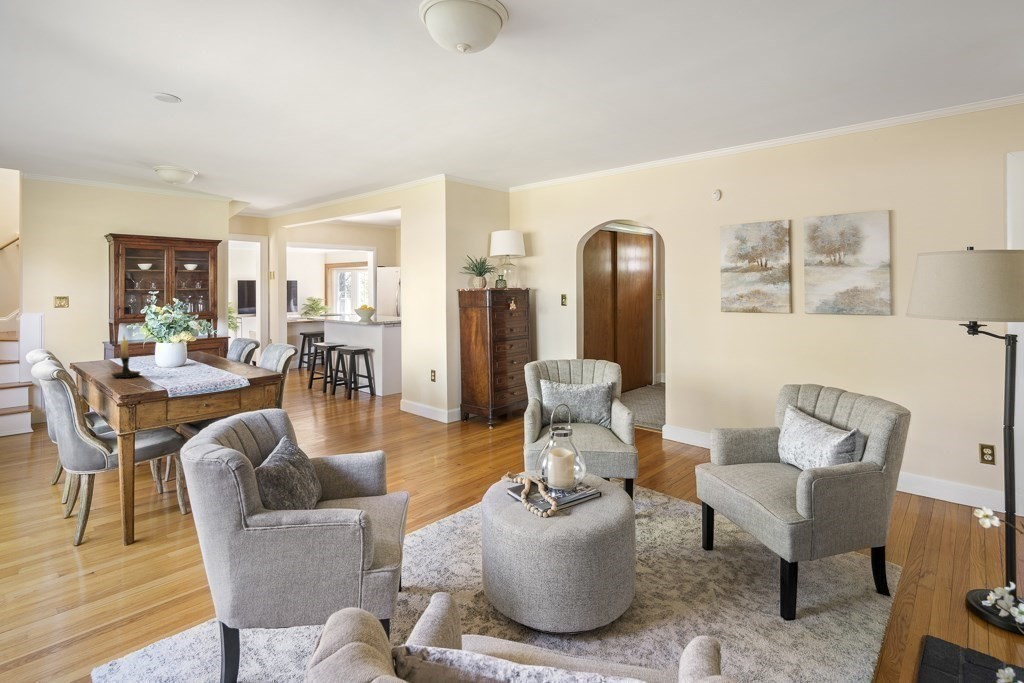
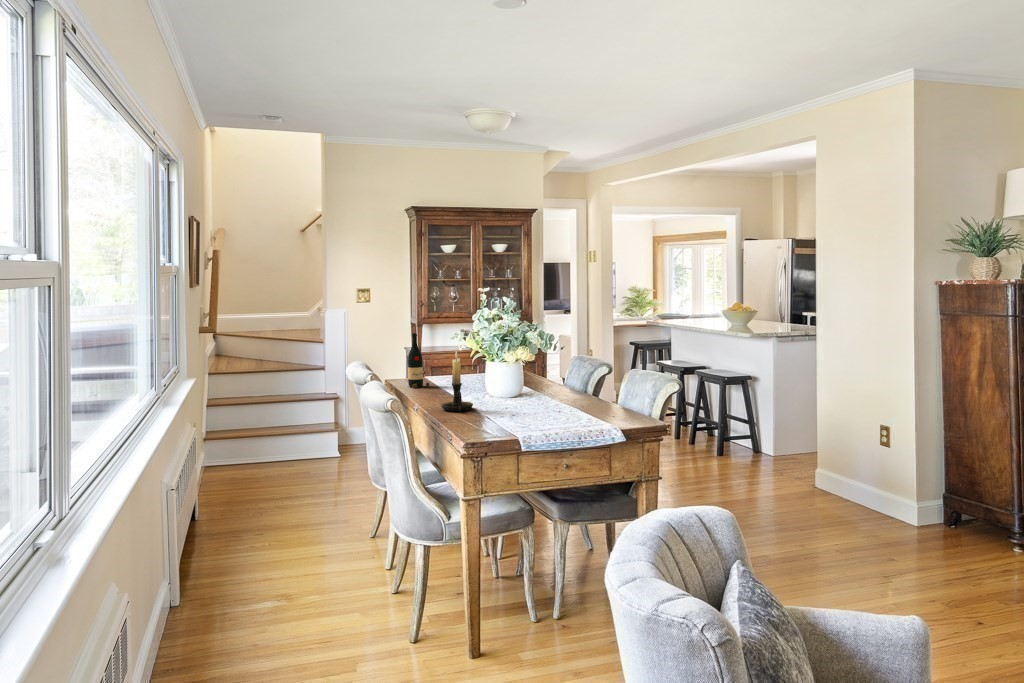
wine bottle: none [90,325,111,366] -> present [408,333,430,388]

